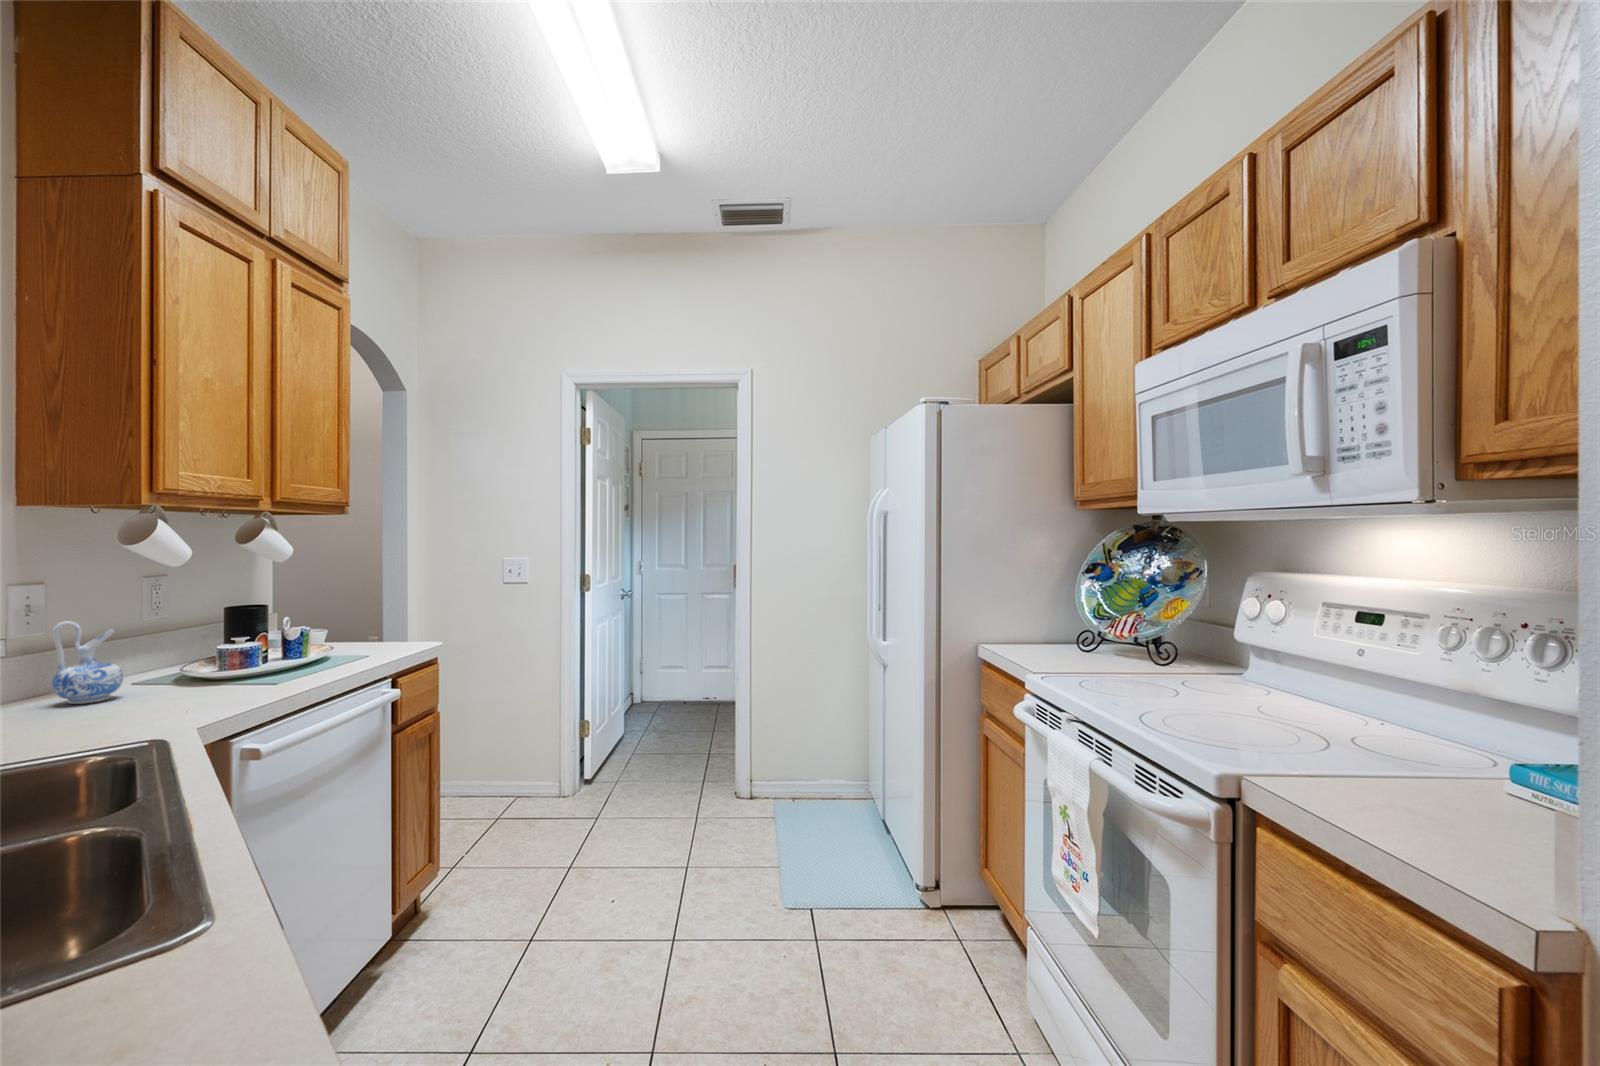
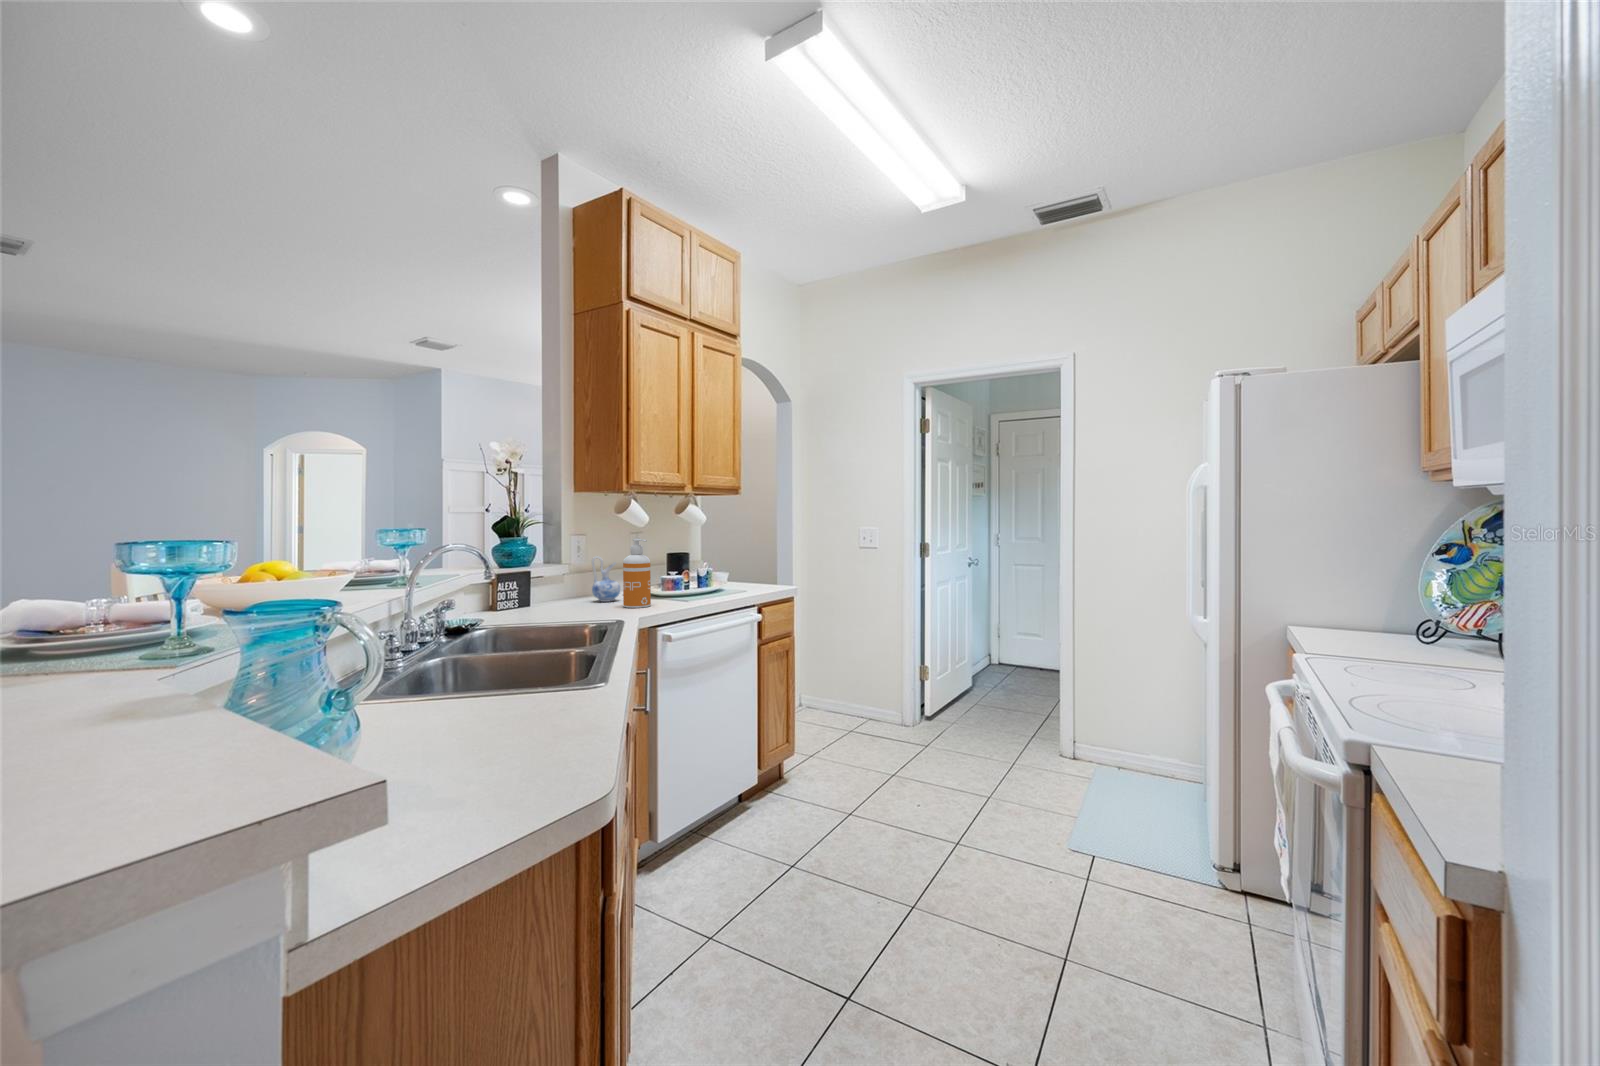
soap dispenser: none [146,587,210,709] -> present [623,539,651,608]

